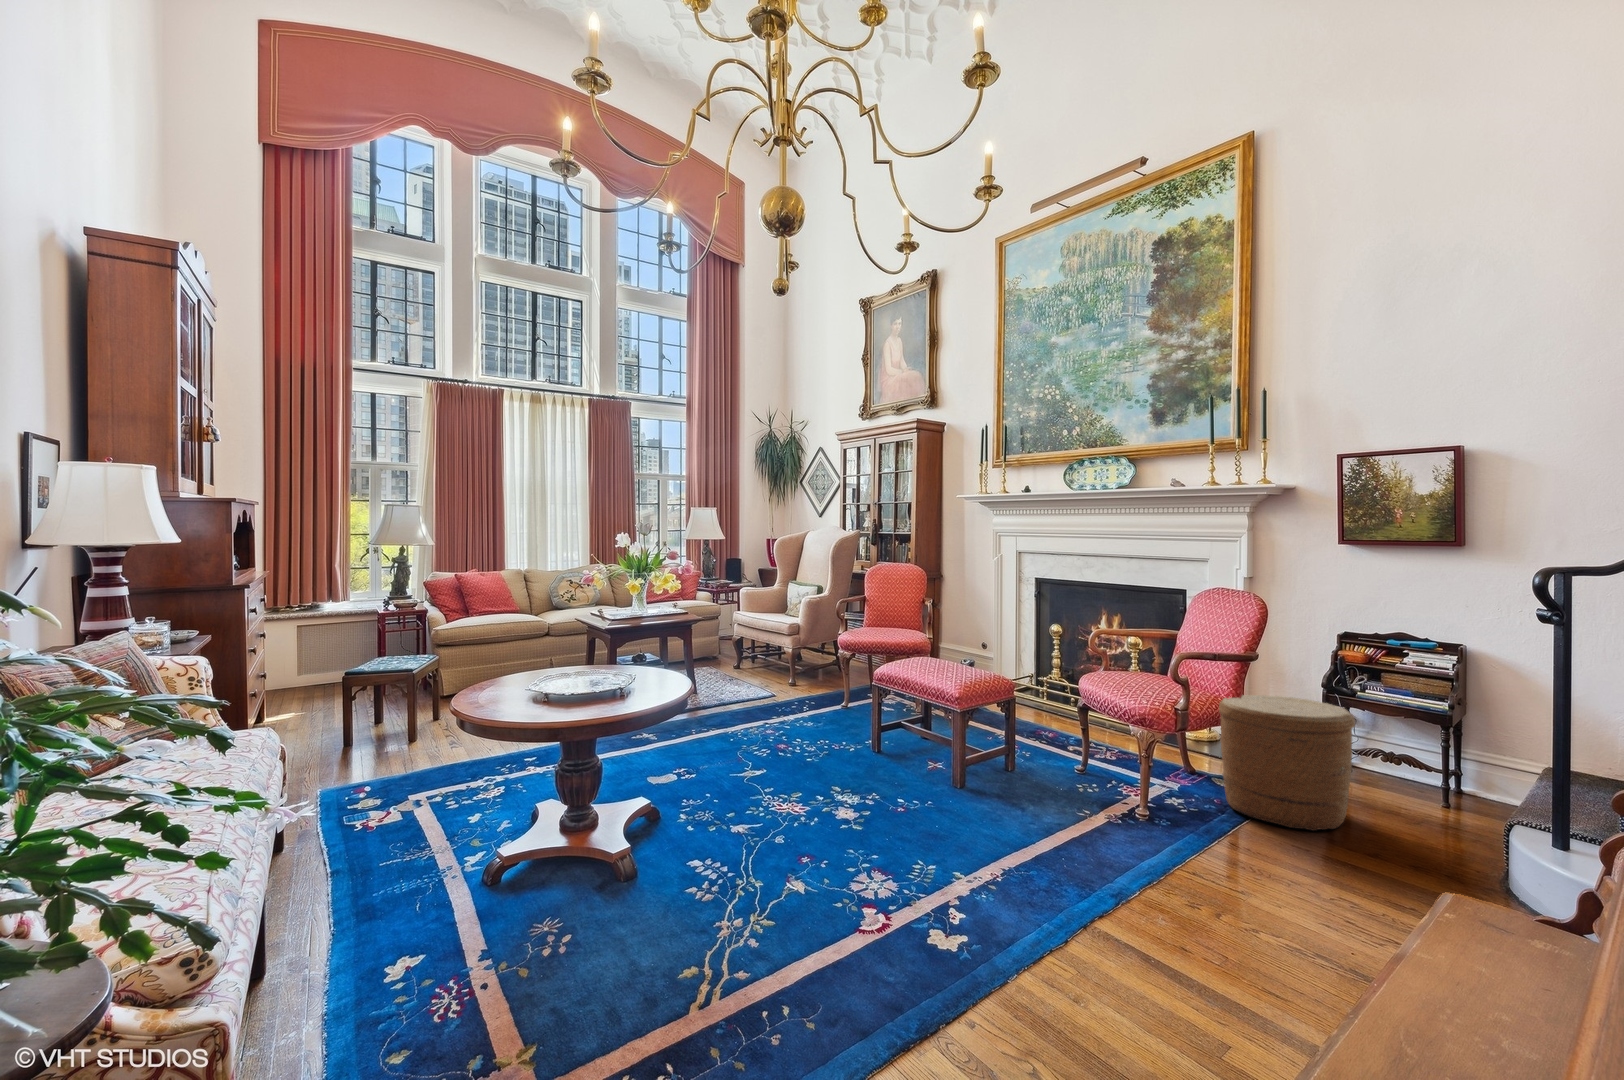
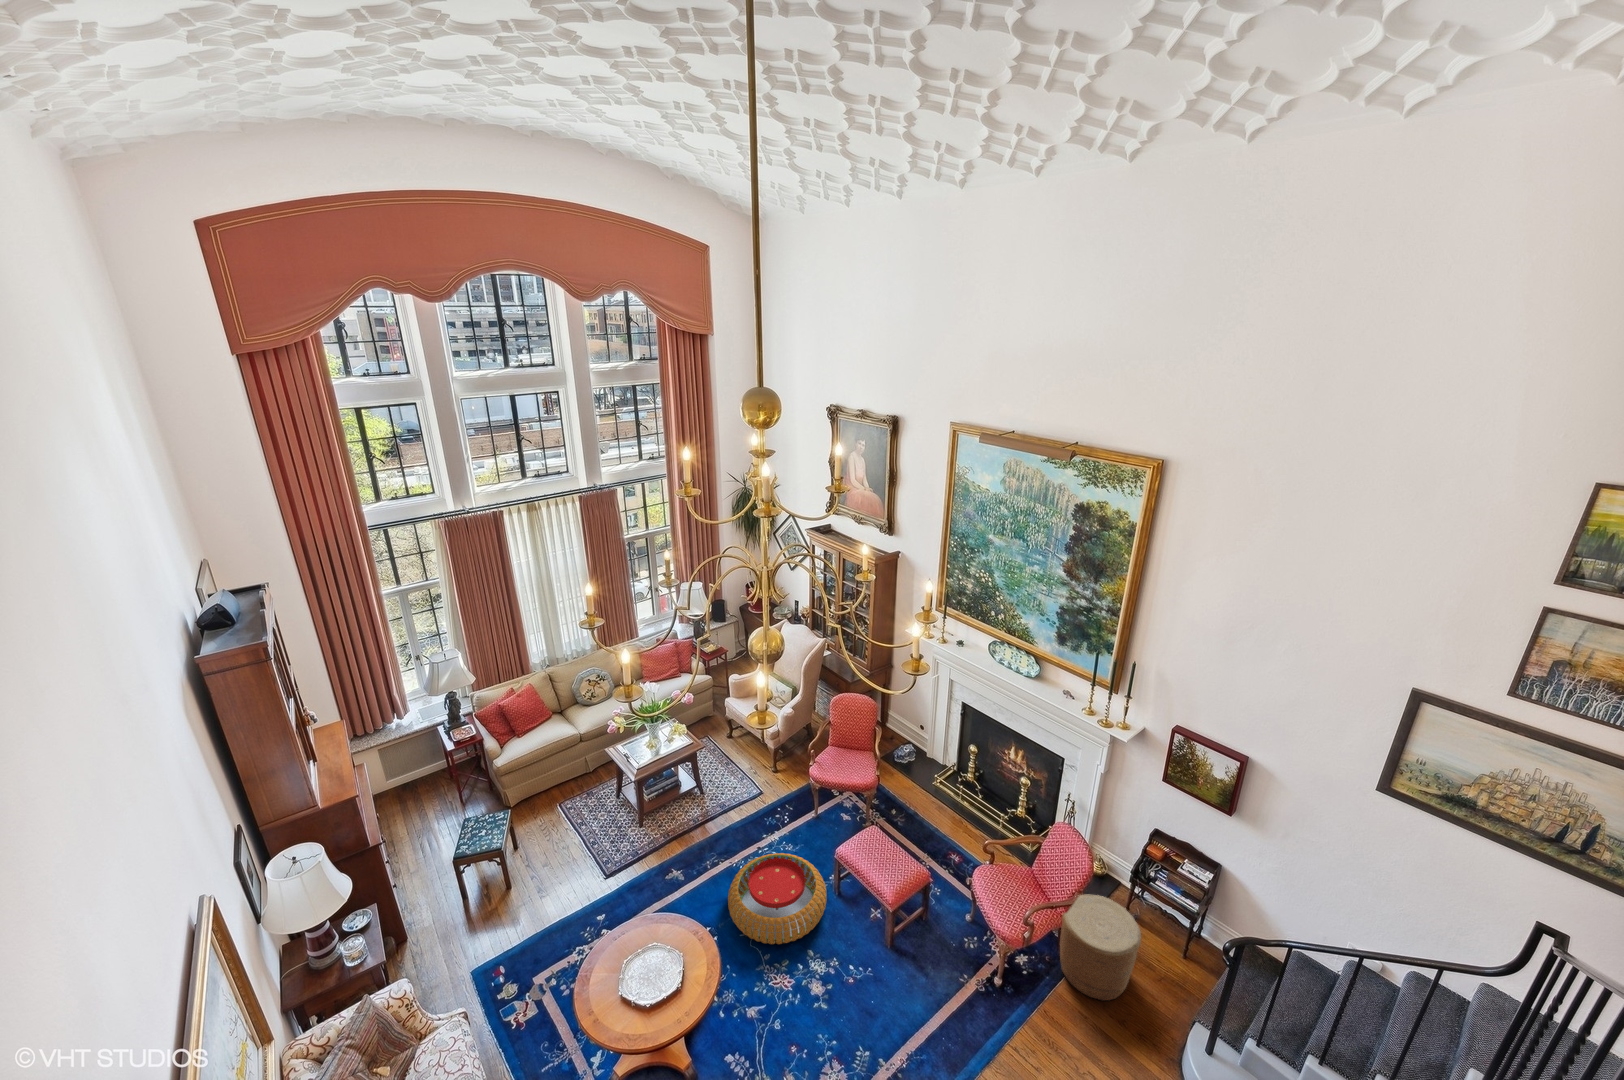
pouf: none [715,702,859,782] -> present [728,853,827,944]

